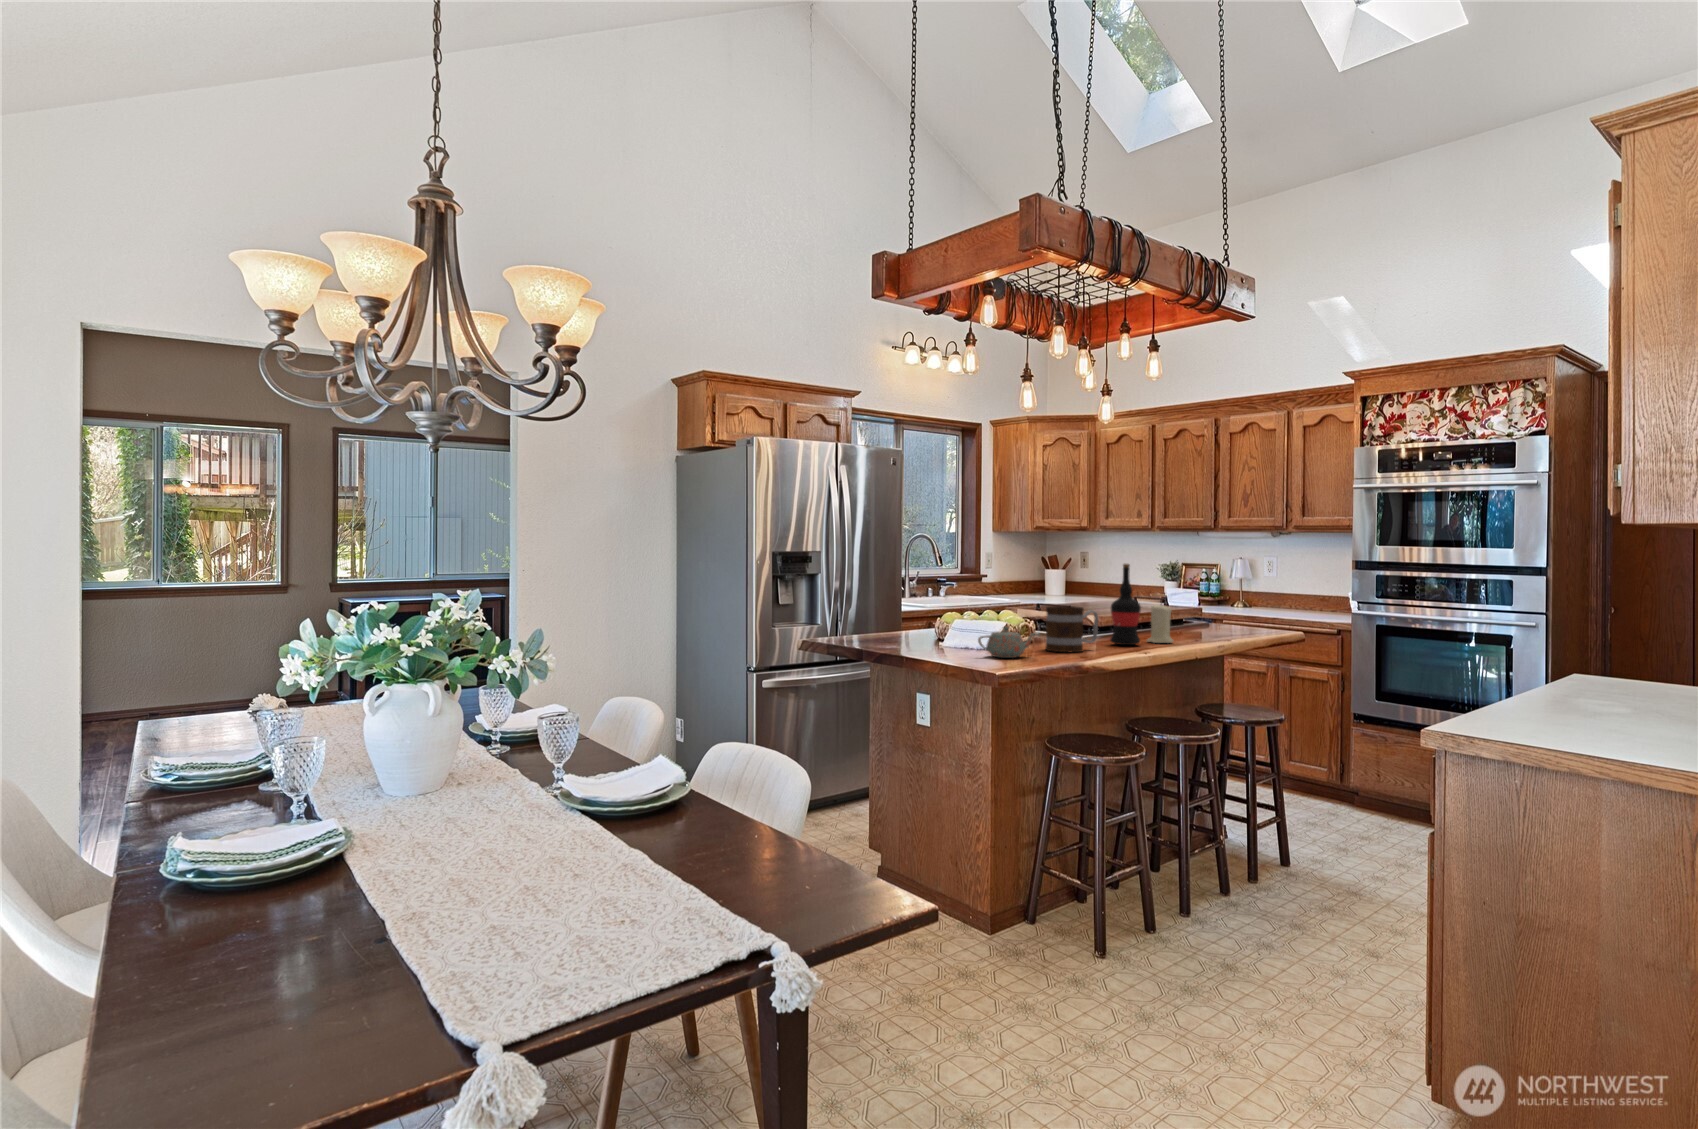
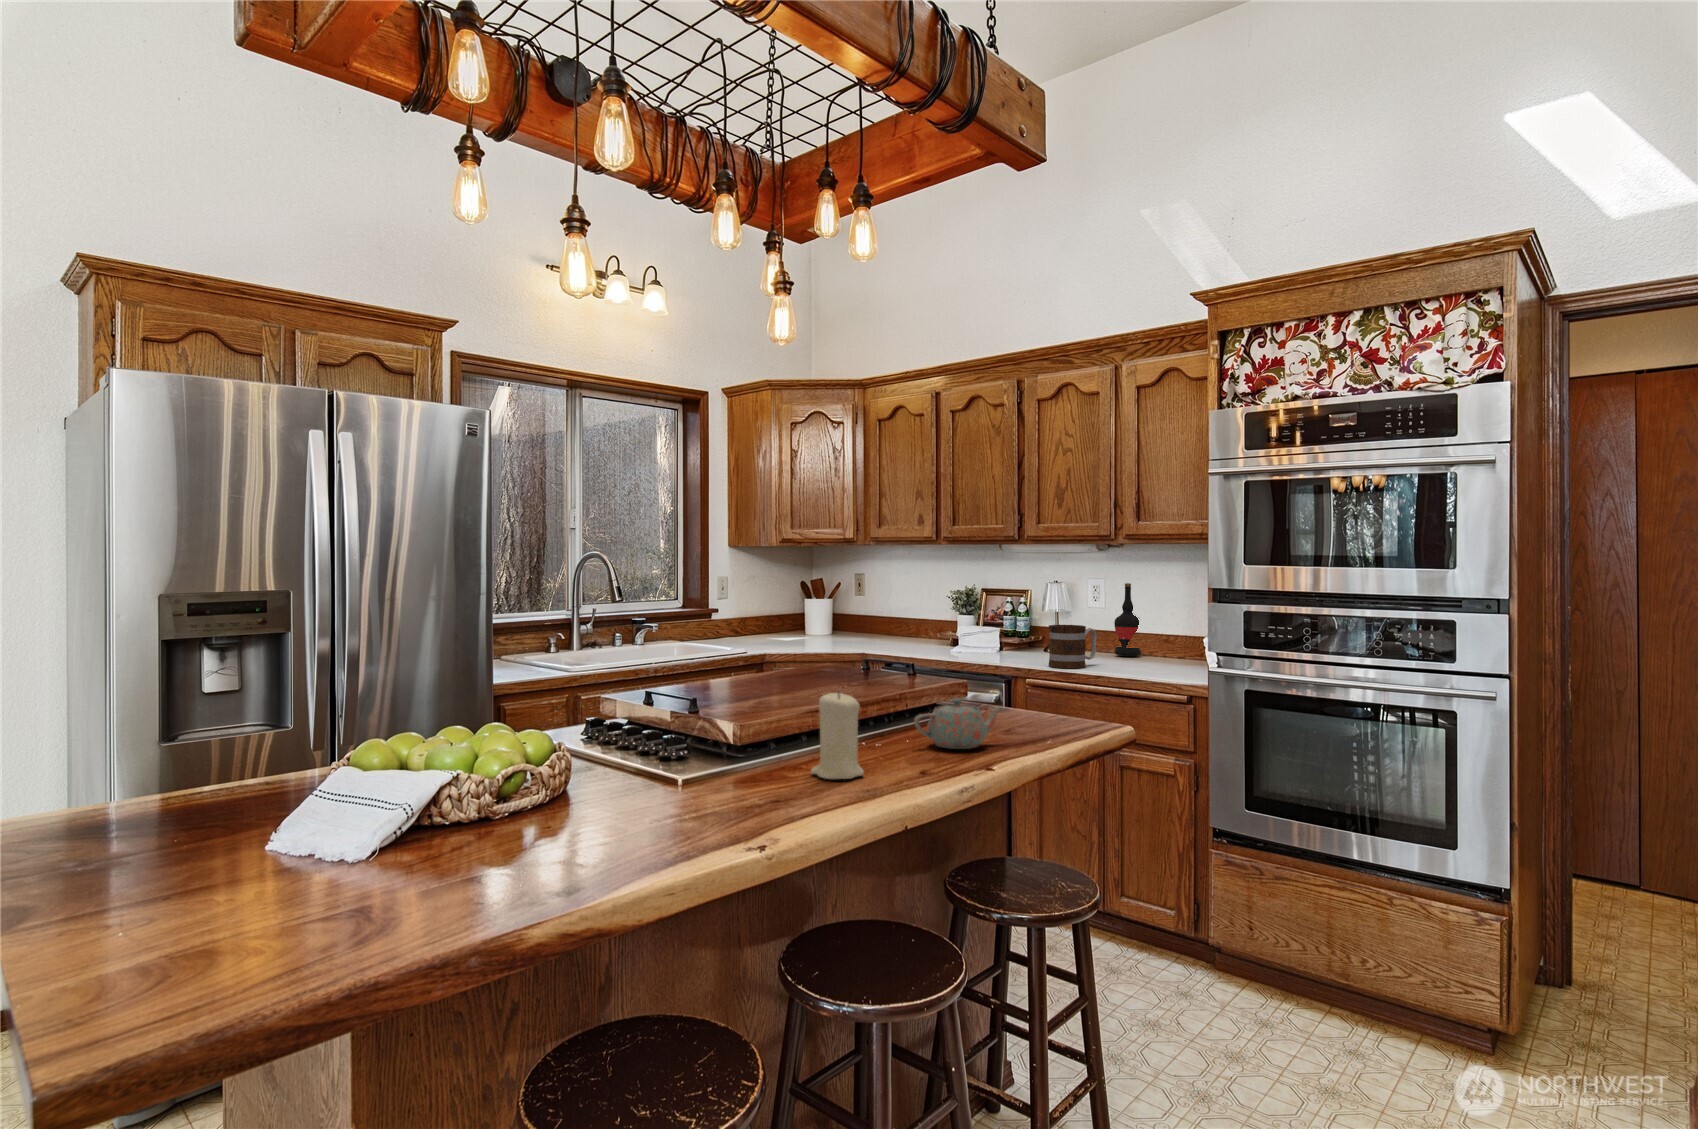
wine bottle: present [1111,564,1141,645] -> present [1114,583,1141,656]
mug: present [1046,606,1098,652] -> present [1049,625,1097,668]
teapot: present [978,627,1035,658] -> present [914,699,1002,749]

